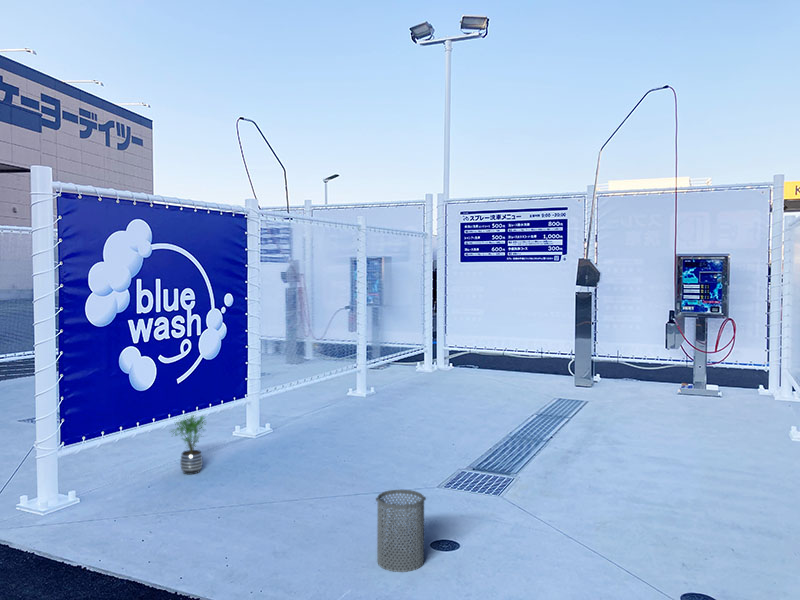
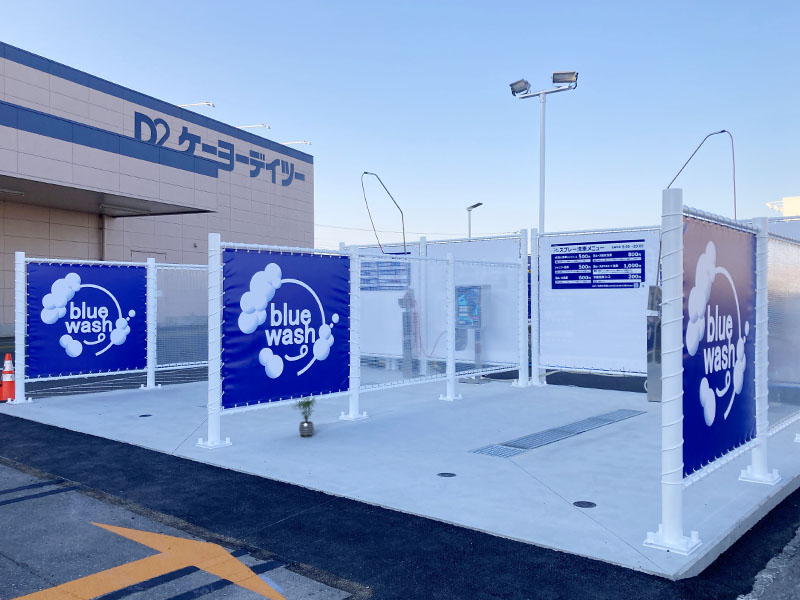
trash can: present [376,490,426,572] -> none [400,435,431,482]

